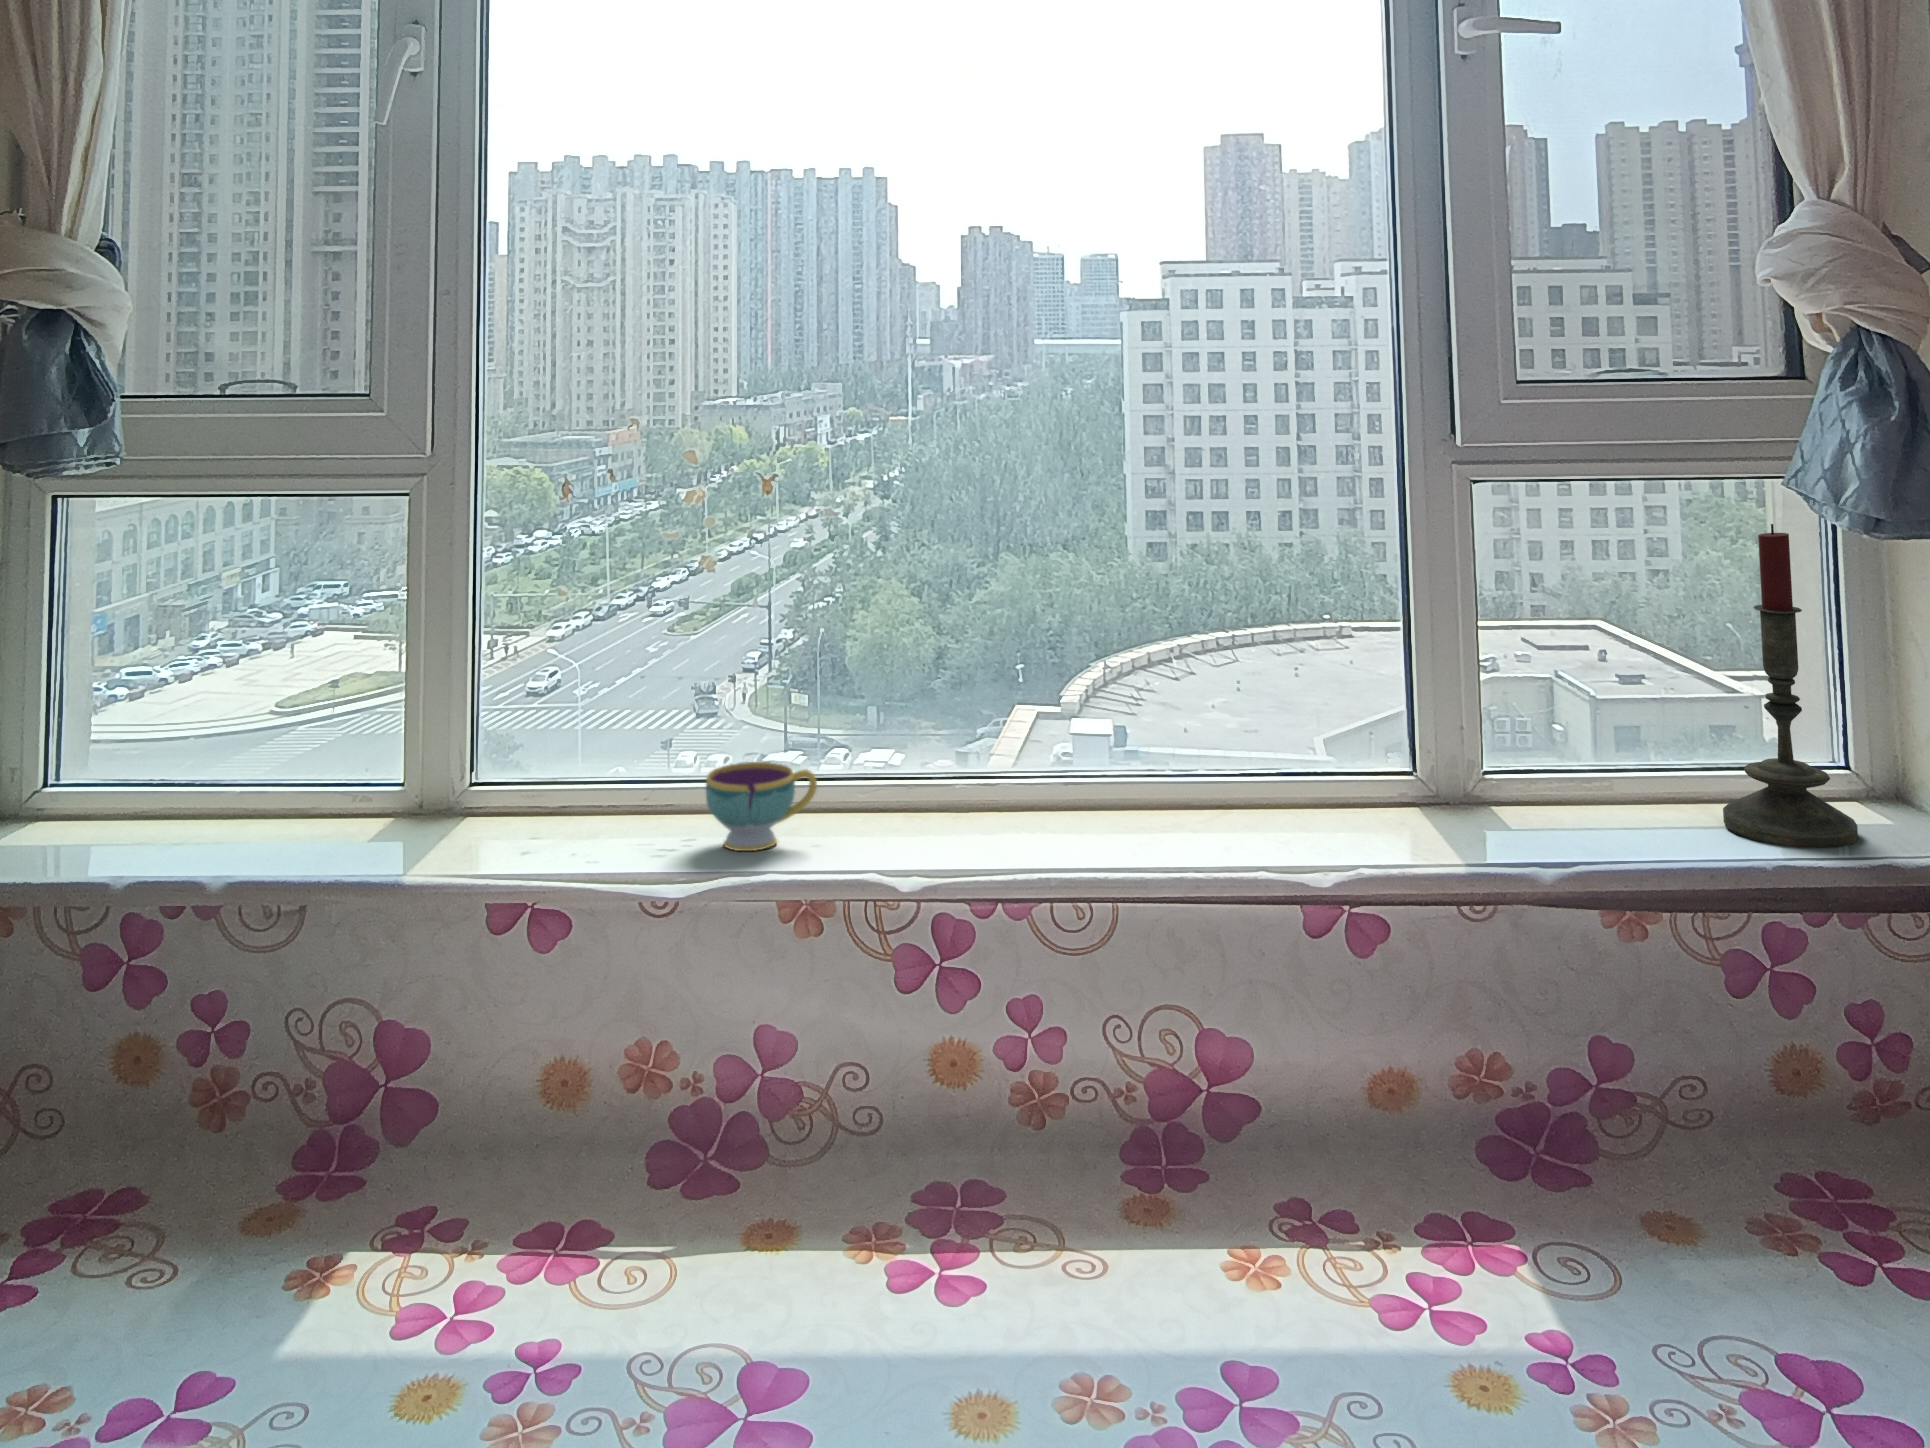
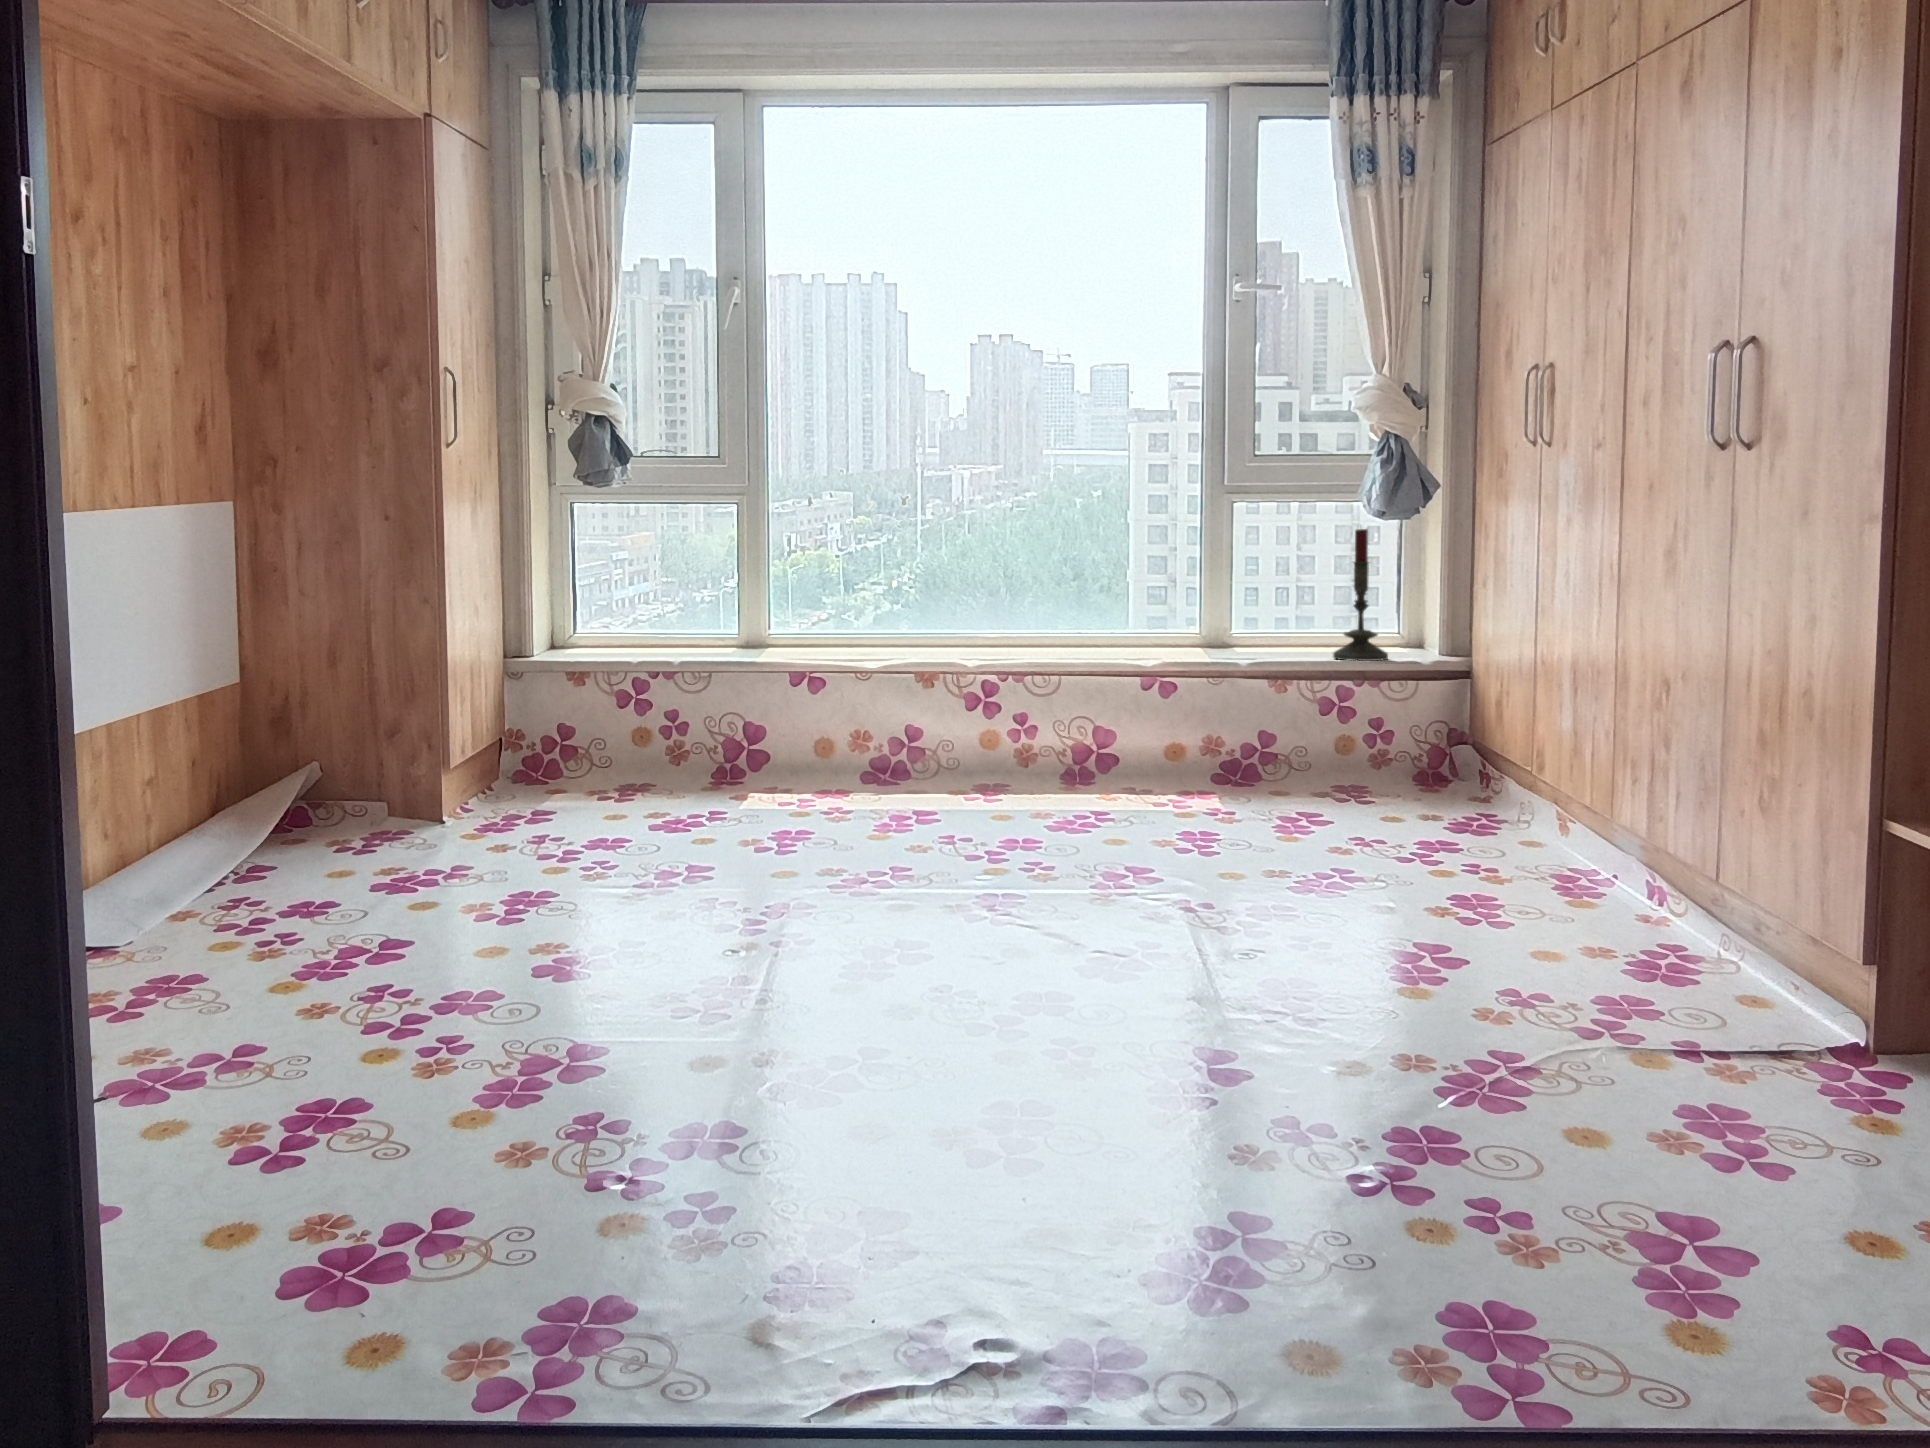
teacup: present [706,762,817,851] -> none [880,628,929,661]

